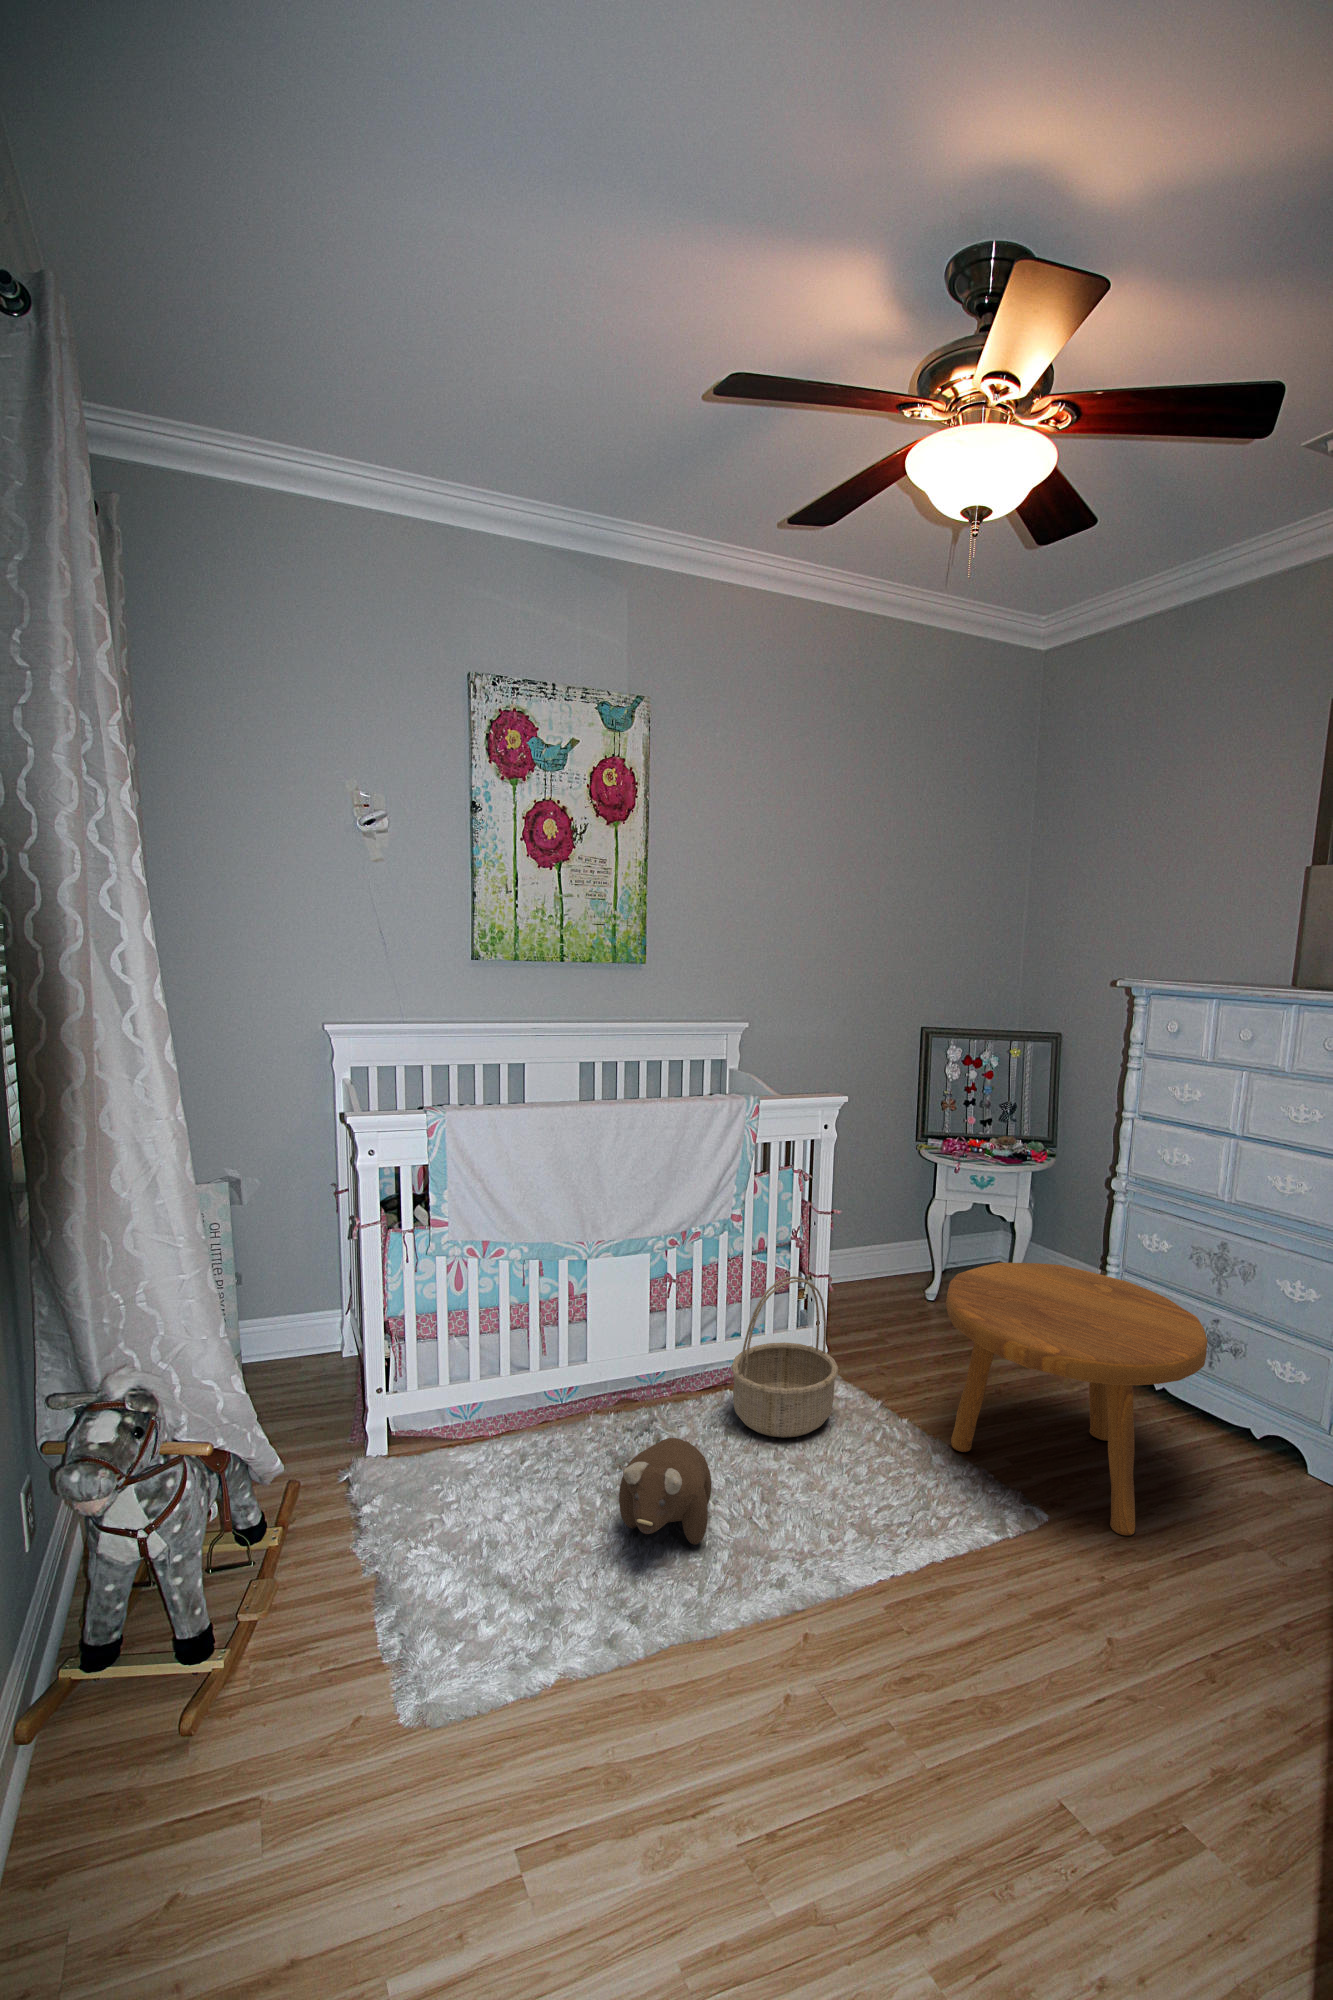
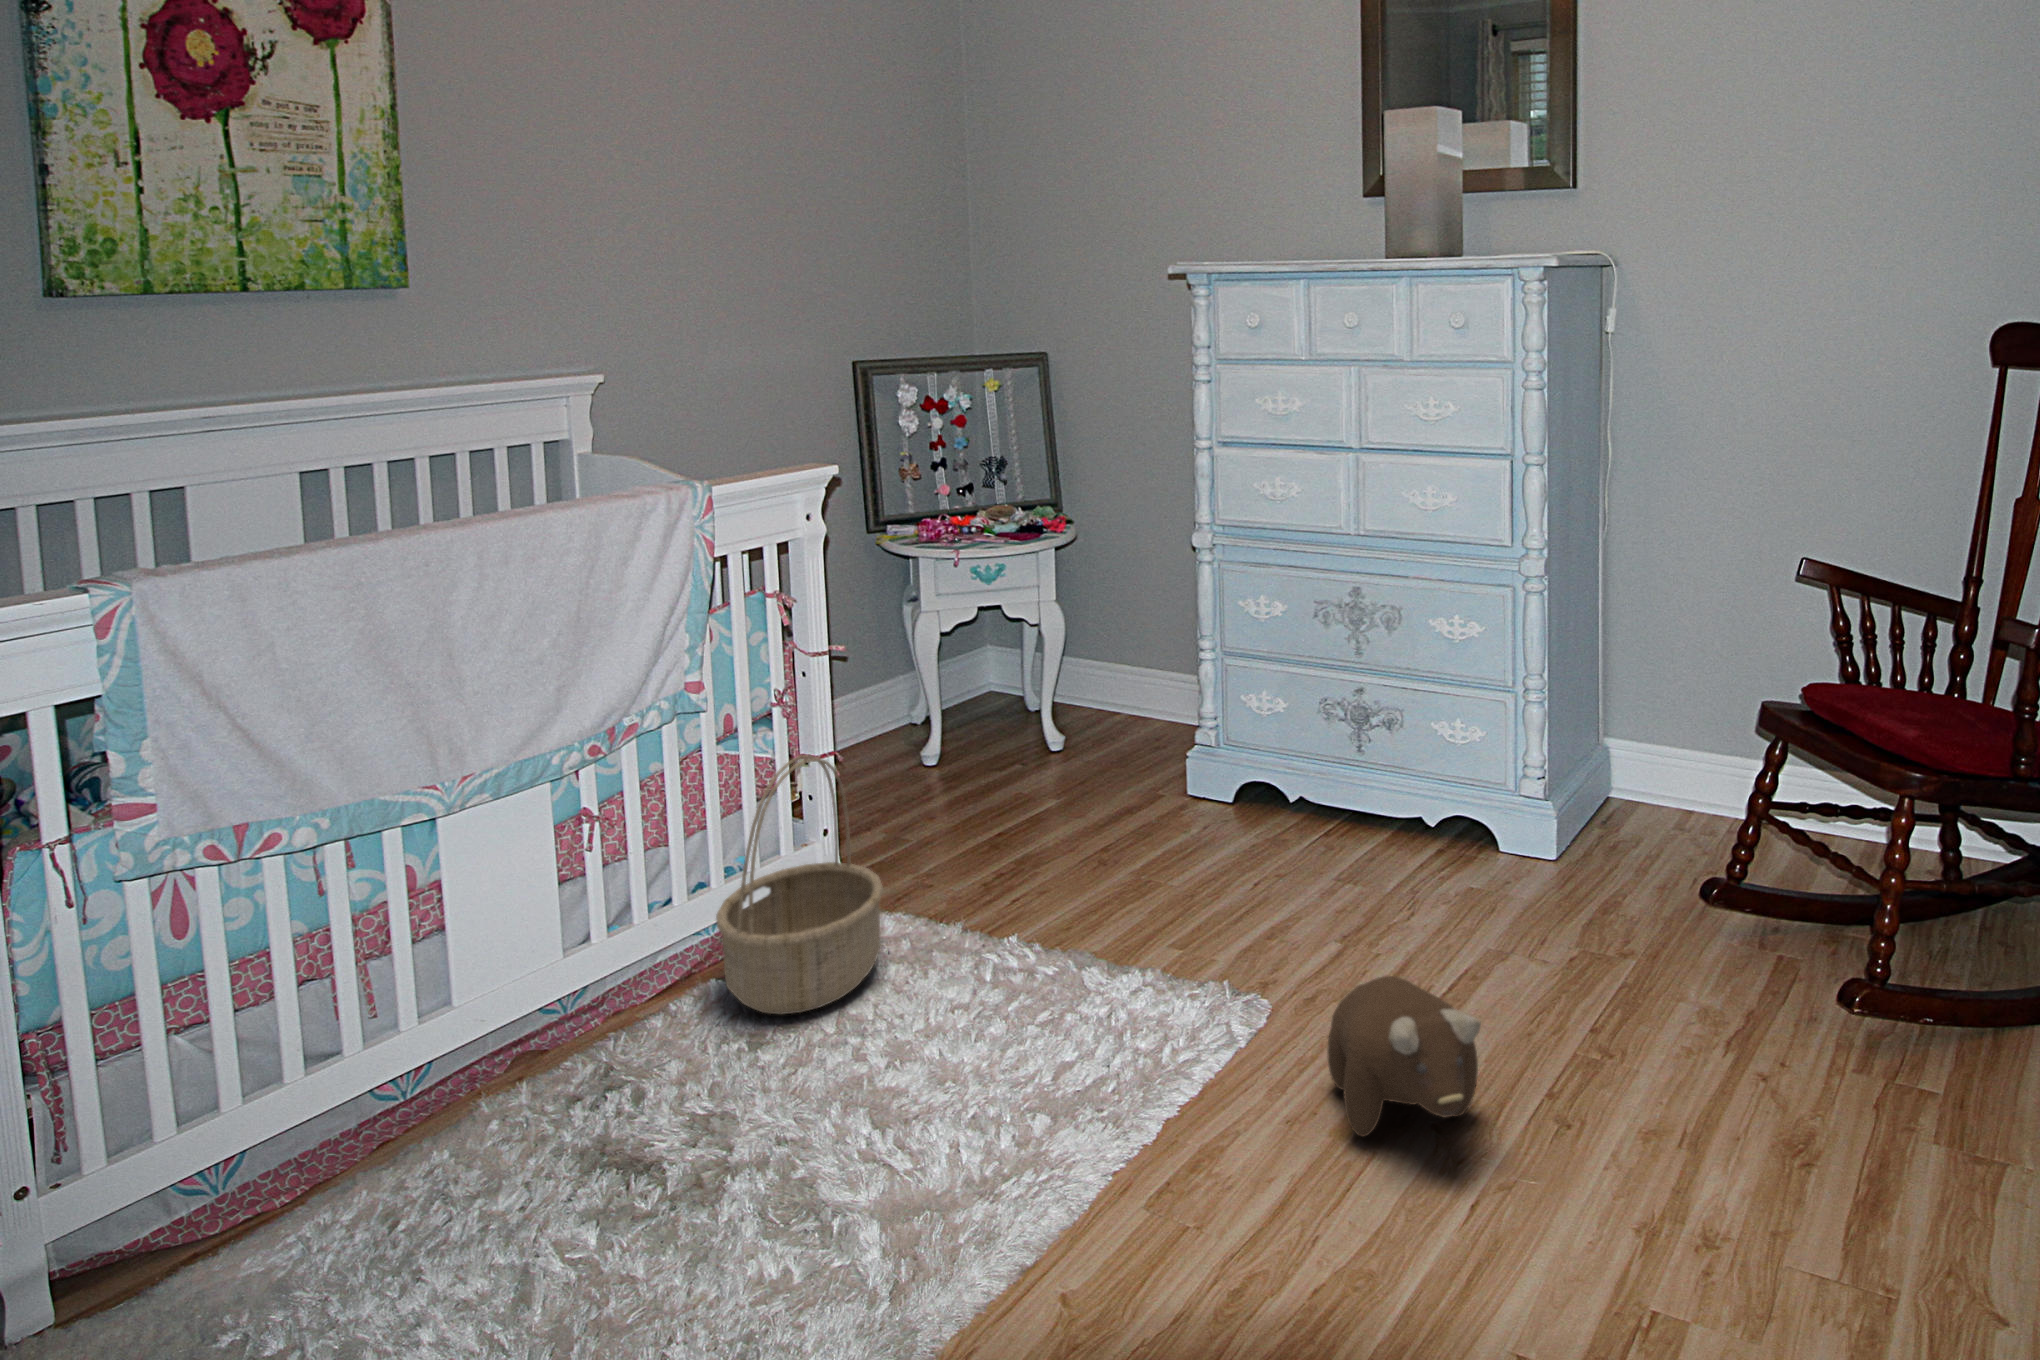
footstool: present [946,1263,1207,1535] -> none [1023,651,1343,959]
plush toy: present [619,1438,711,1545] -> present [1327,976,1481,1137]

